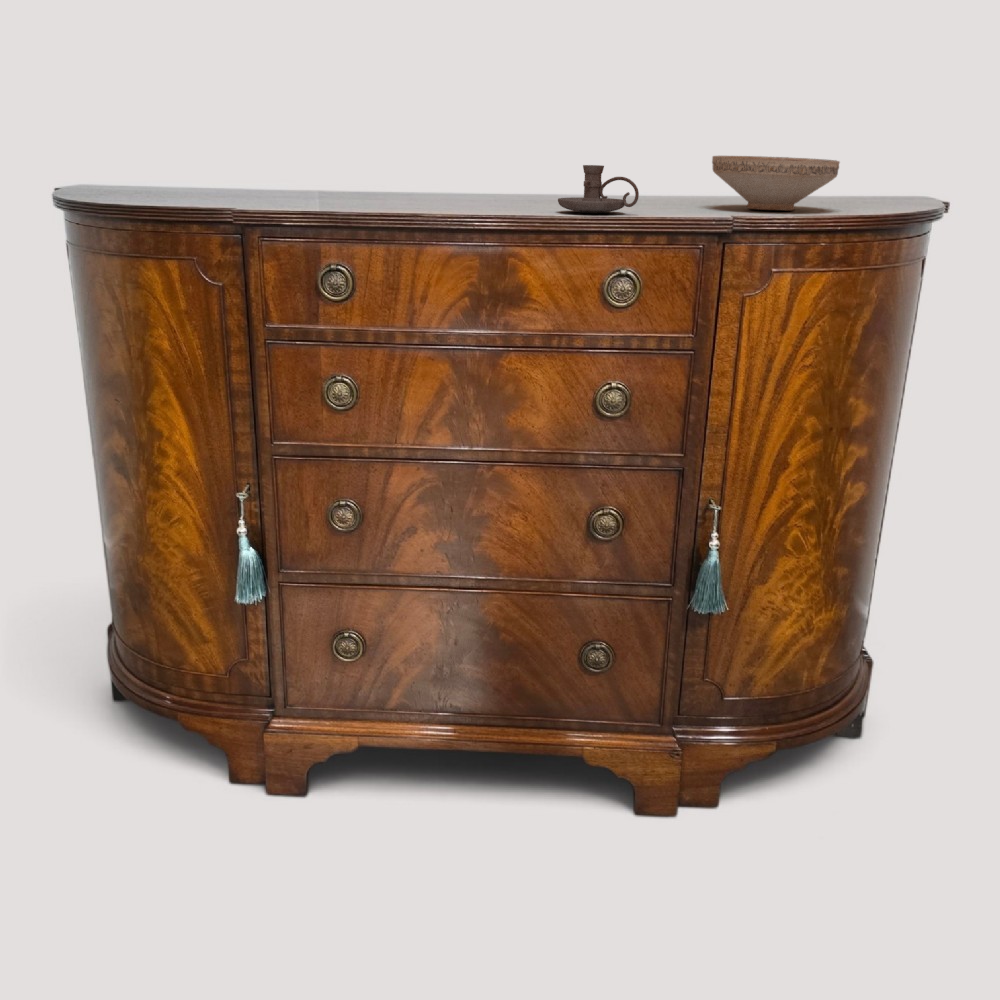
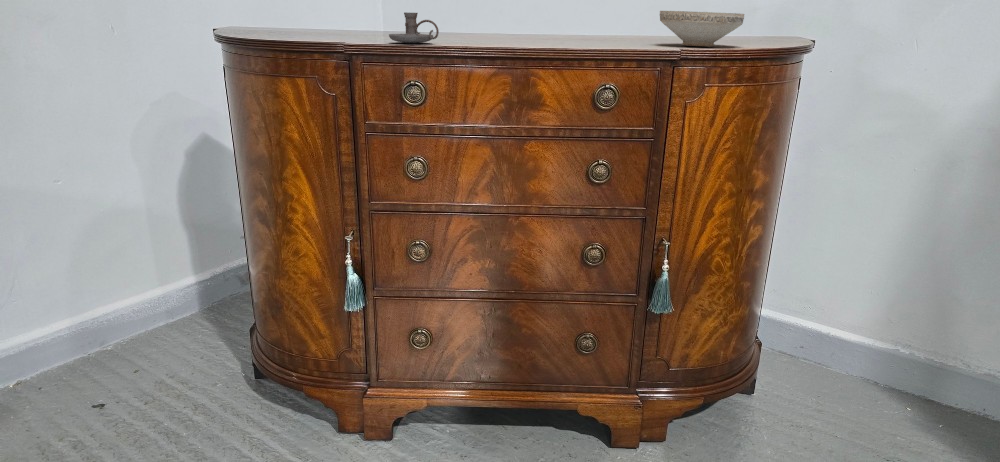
candle holder: present [558,165,639,213] -> present [389,12,439,43]

